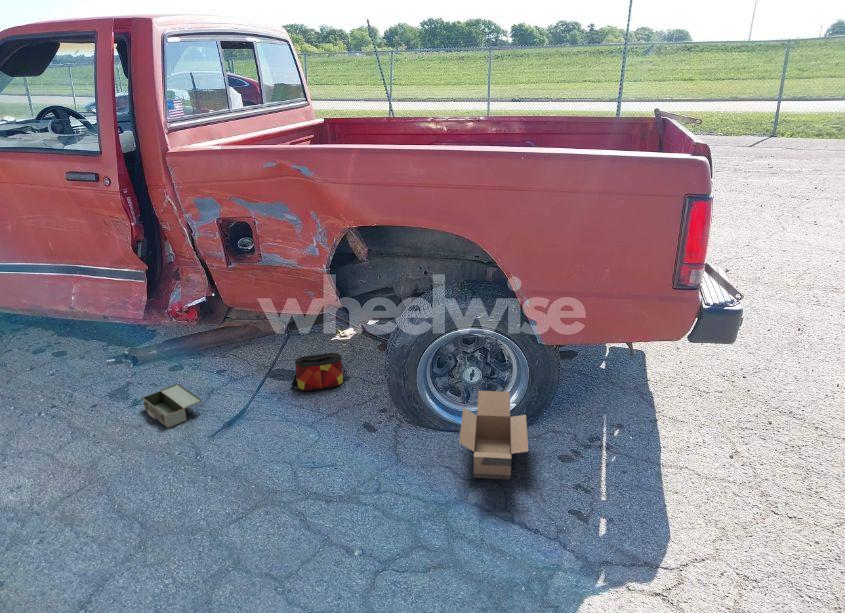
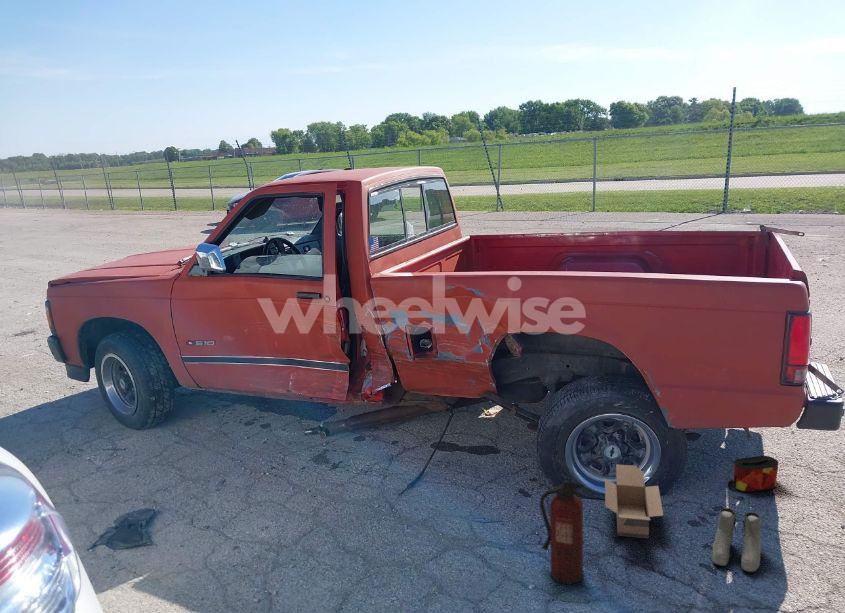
bag: present [291,353,345,391] -> present [728,456,778,493]
toolbox: present [143,384,202,428] -> none [344,452,390,487]
fire extinguisher: none [367,414,427,546] -> present [540,480,587,585]
boots: none [584,440,641,517] -> present [712,508,761,572]

